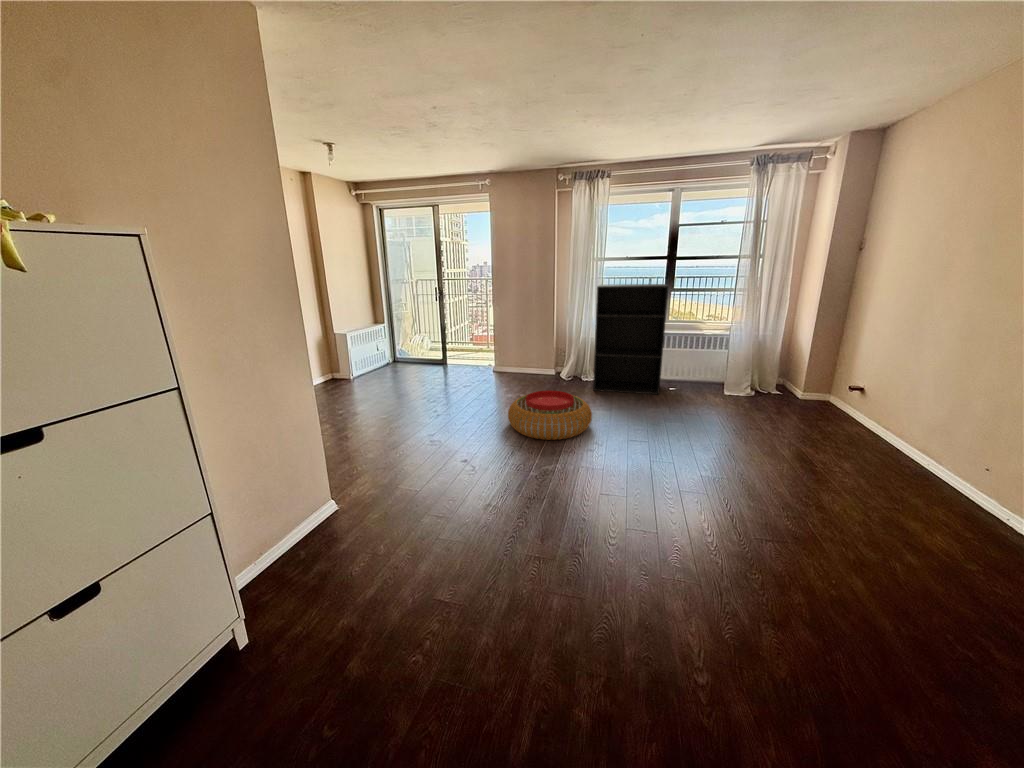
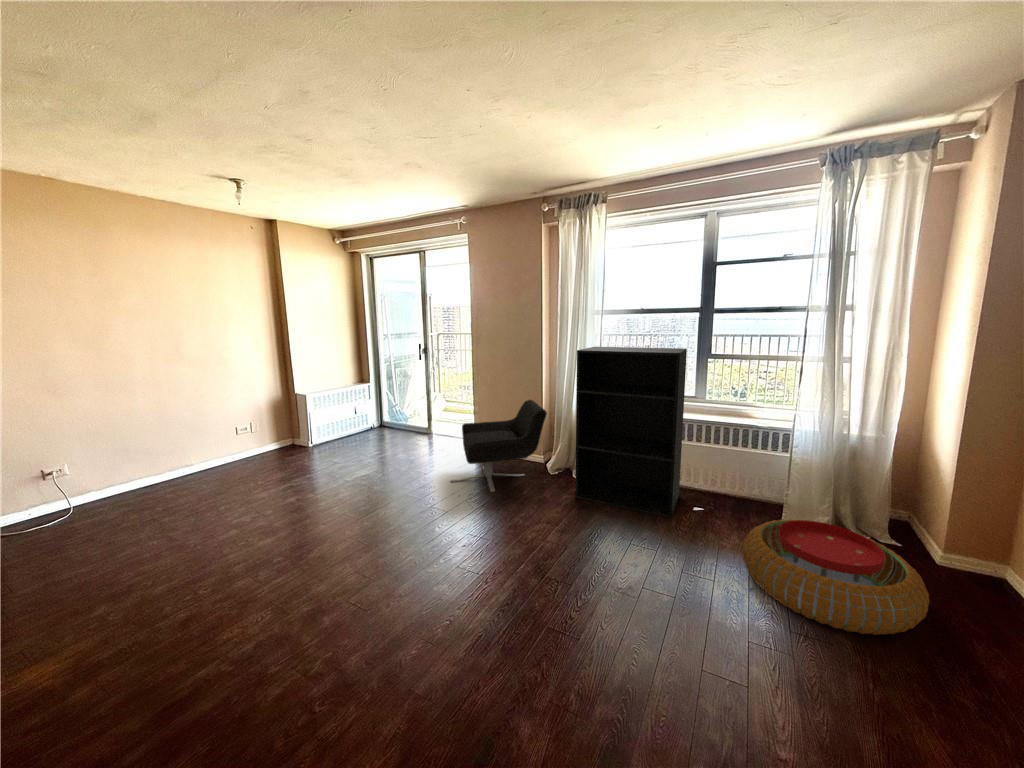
lounge chair: none [496,327,569,393] -> present [450,400,547,492]
pouf: present [508,390,592,440] -> present [742,519,930,635]

